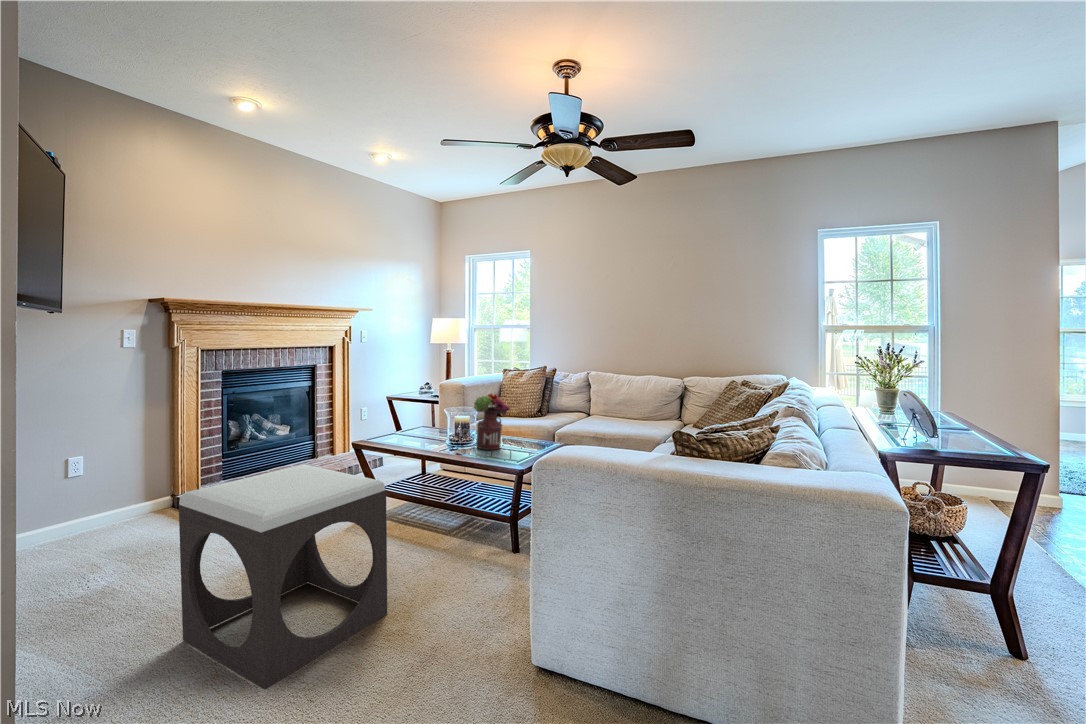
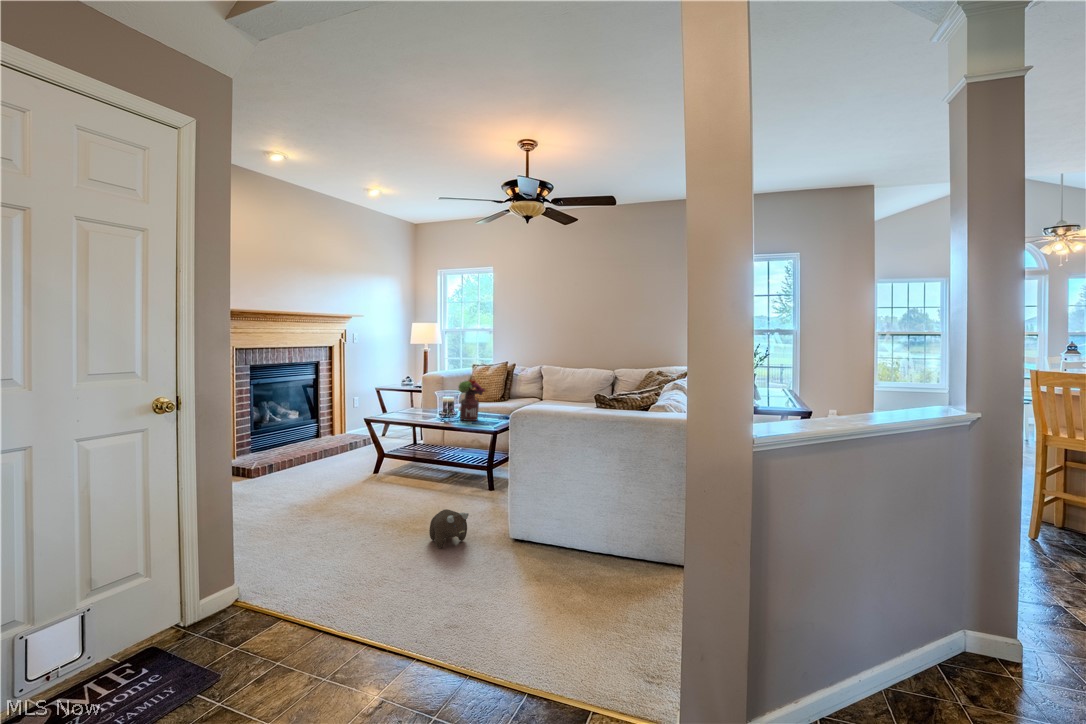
footstool: present [179,465,387,689] -> none [269,427,408,560]
plush toy: none [410,604,467,669] -> present [429,509,469,548]

